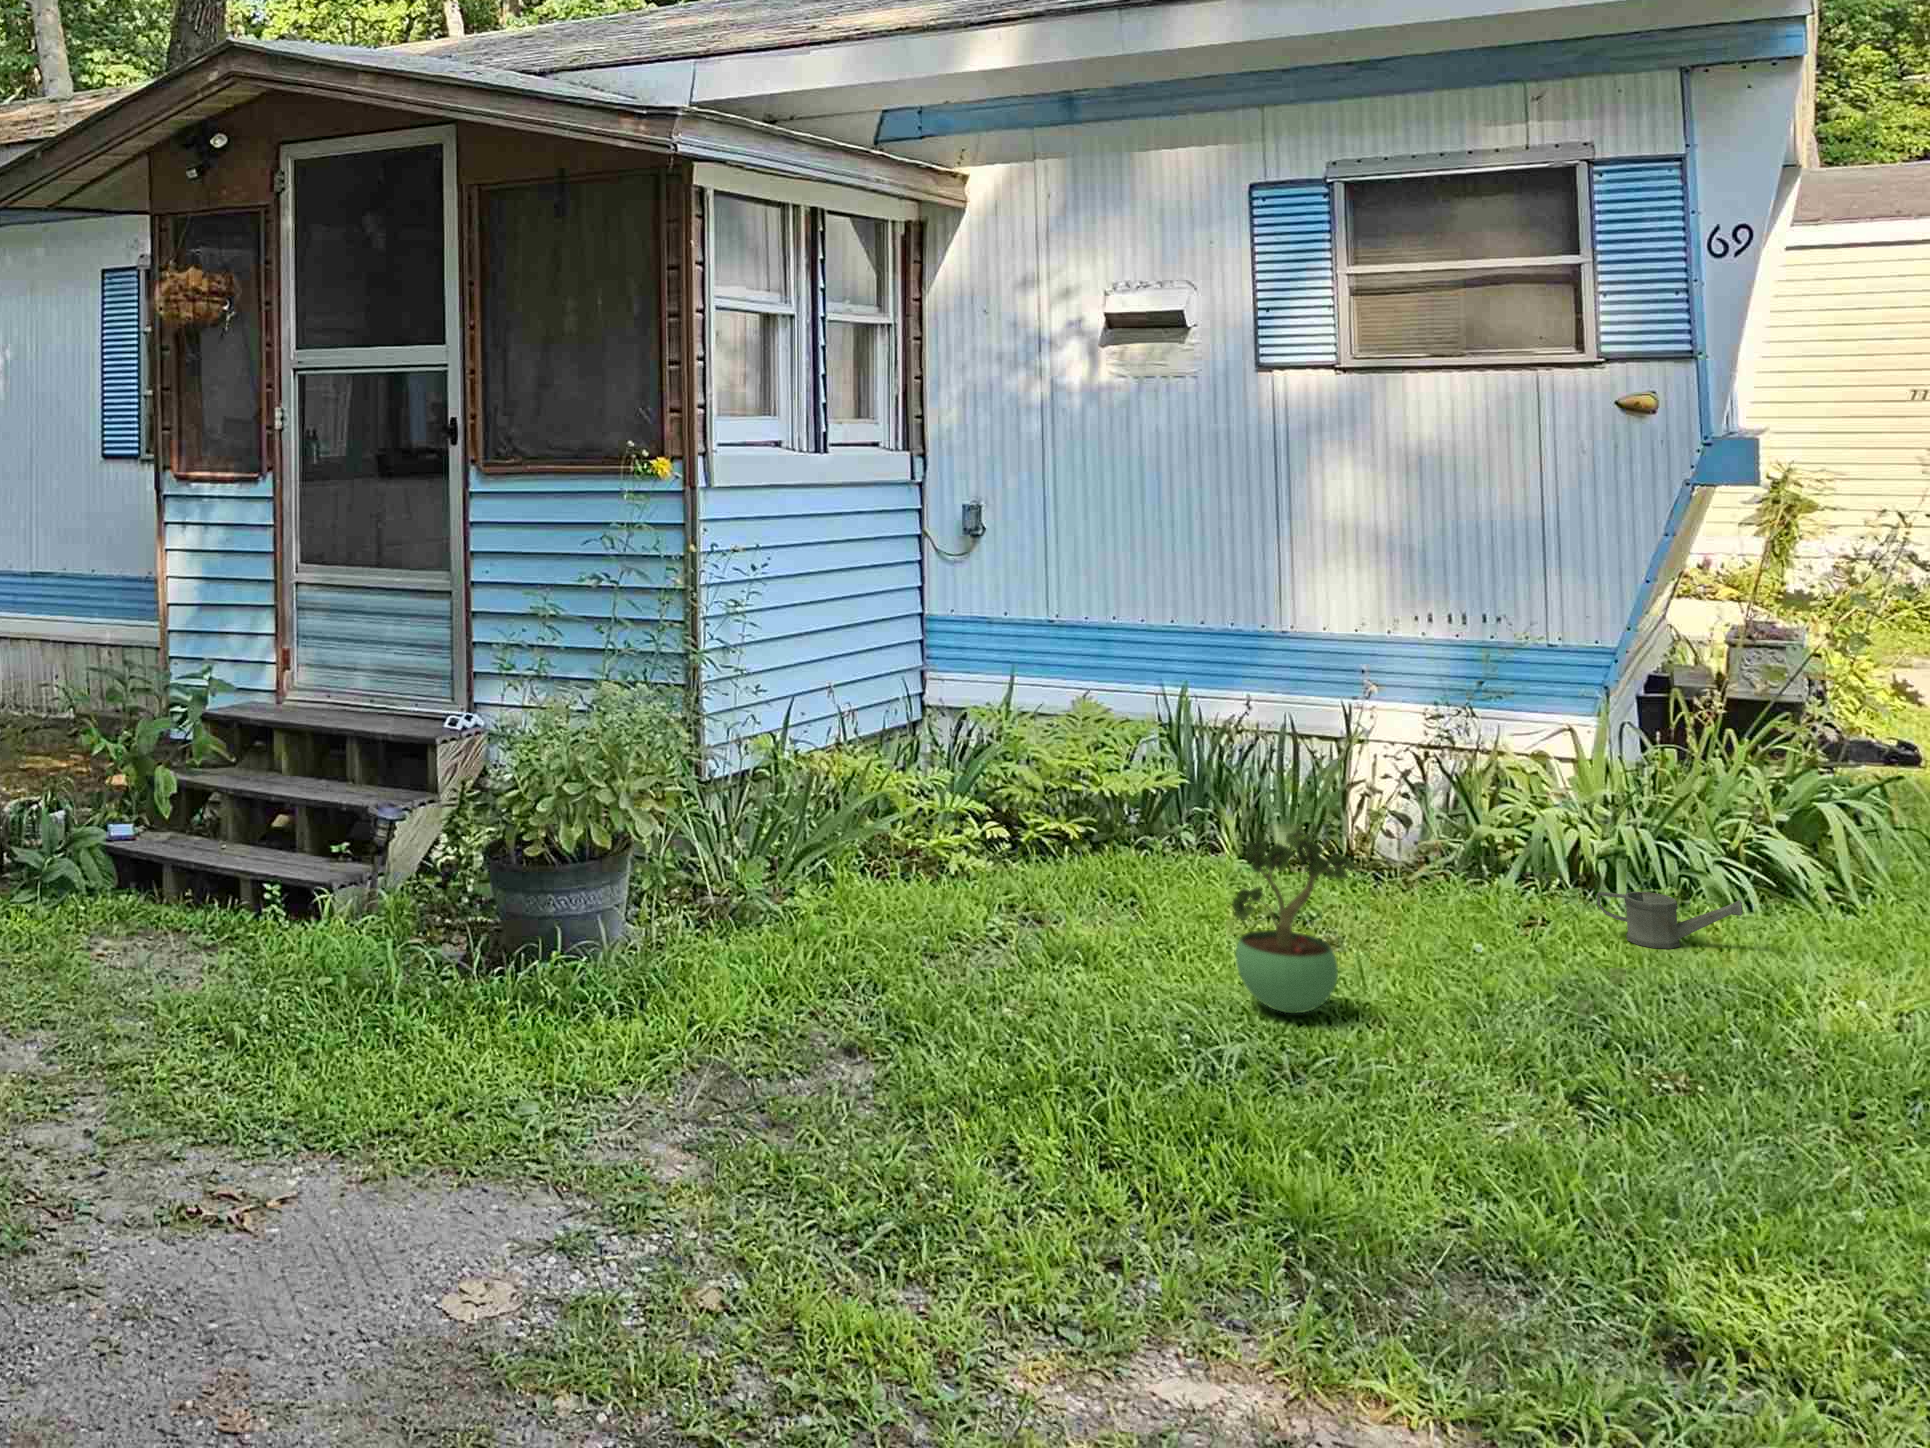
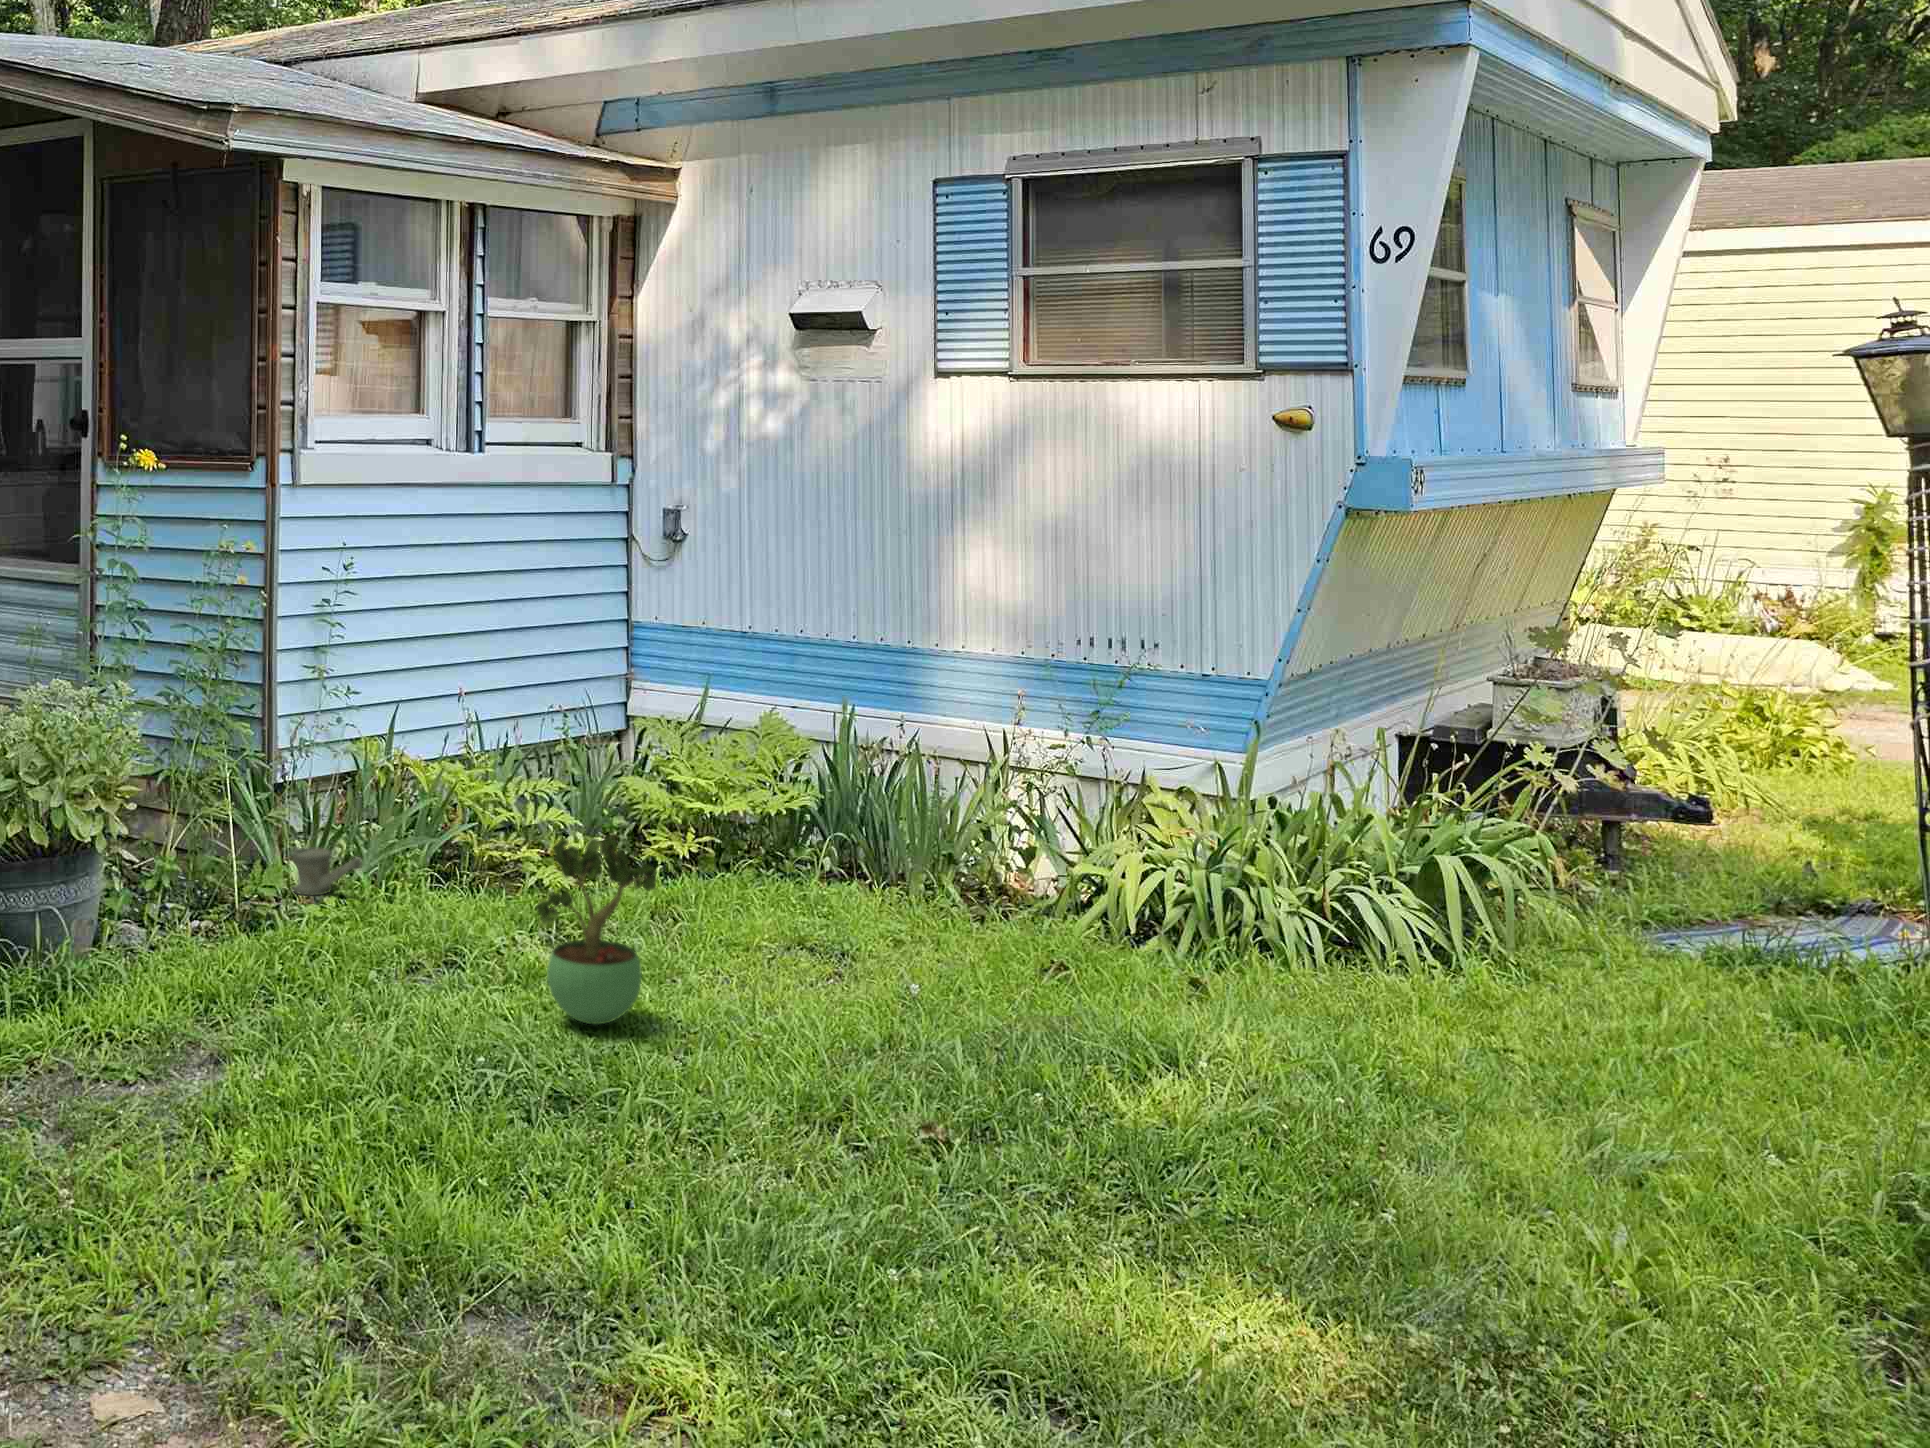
watering can: present [1597,892,1743,949] -> present [293,847,362,895]

